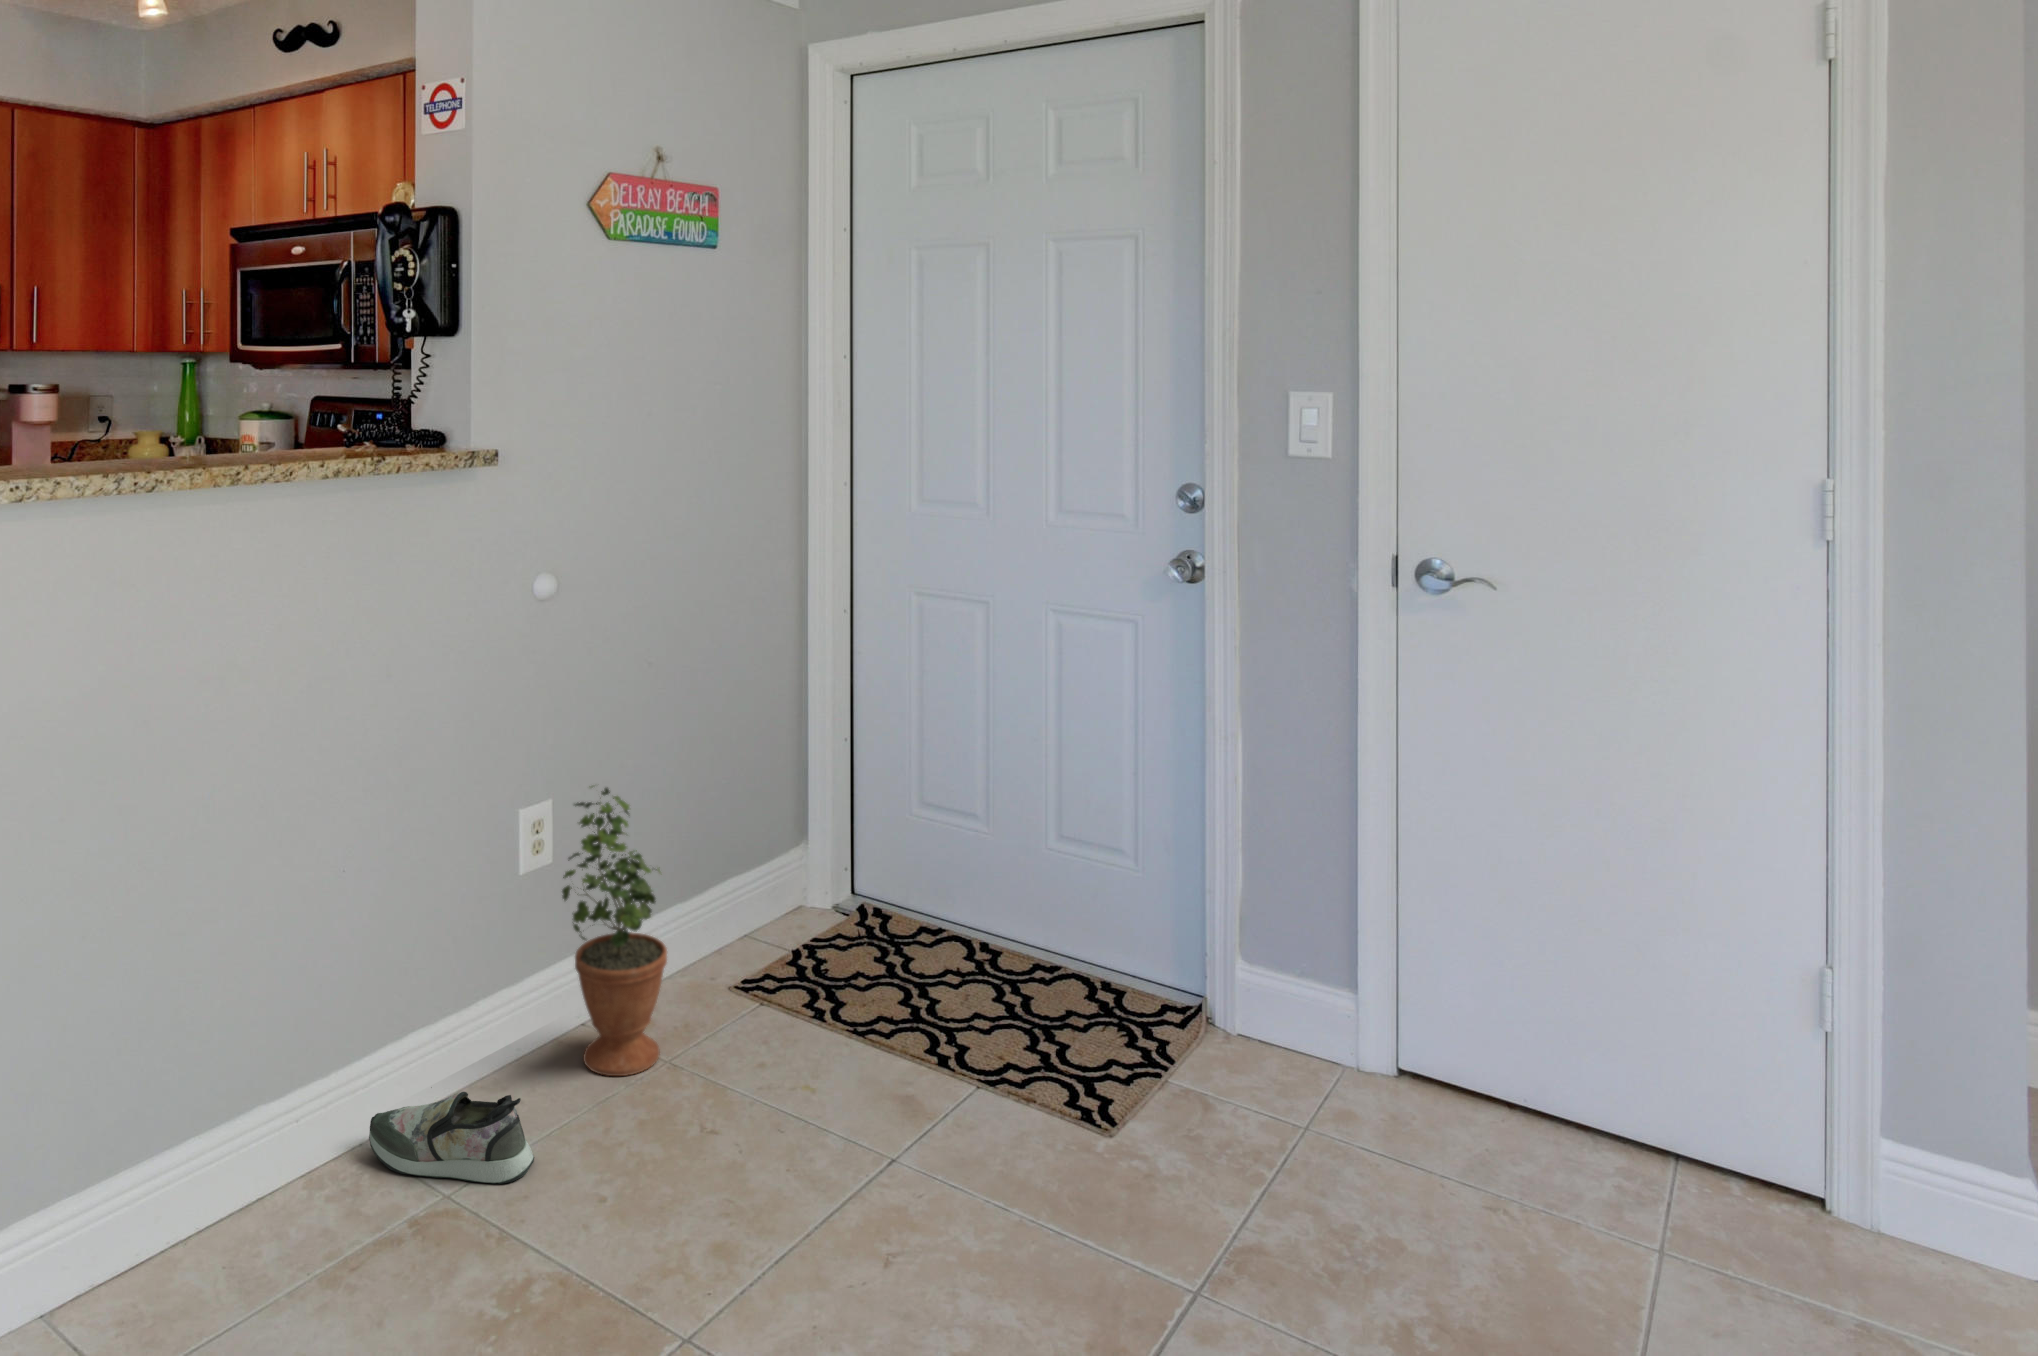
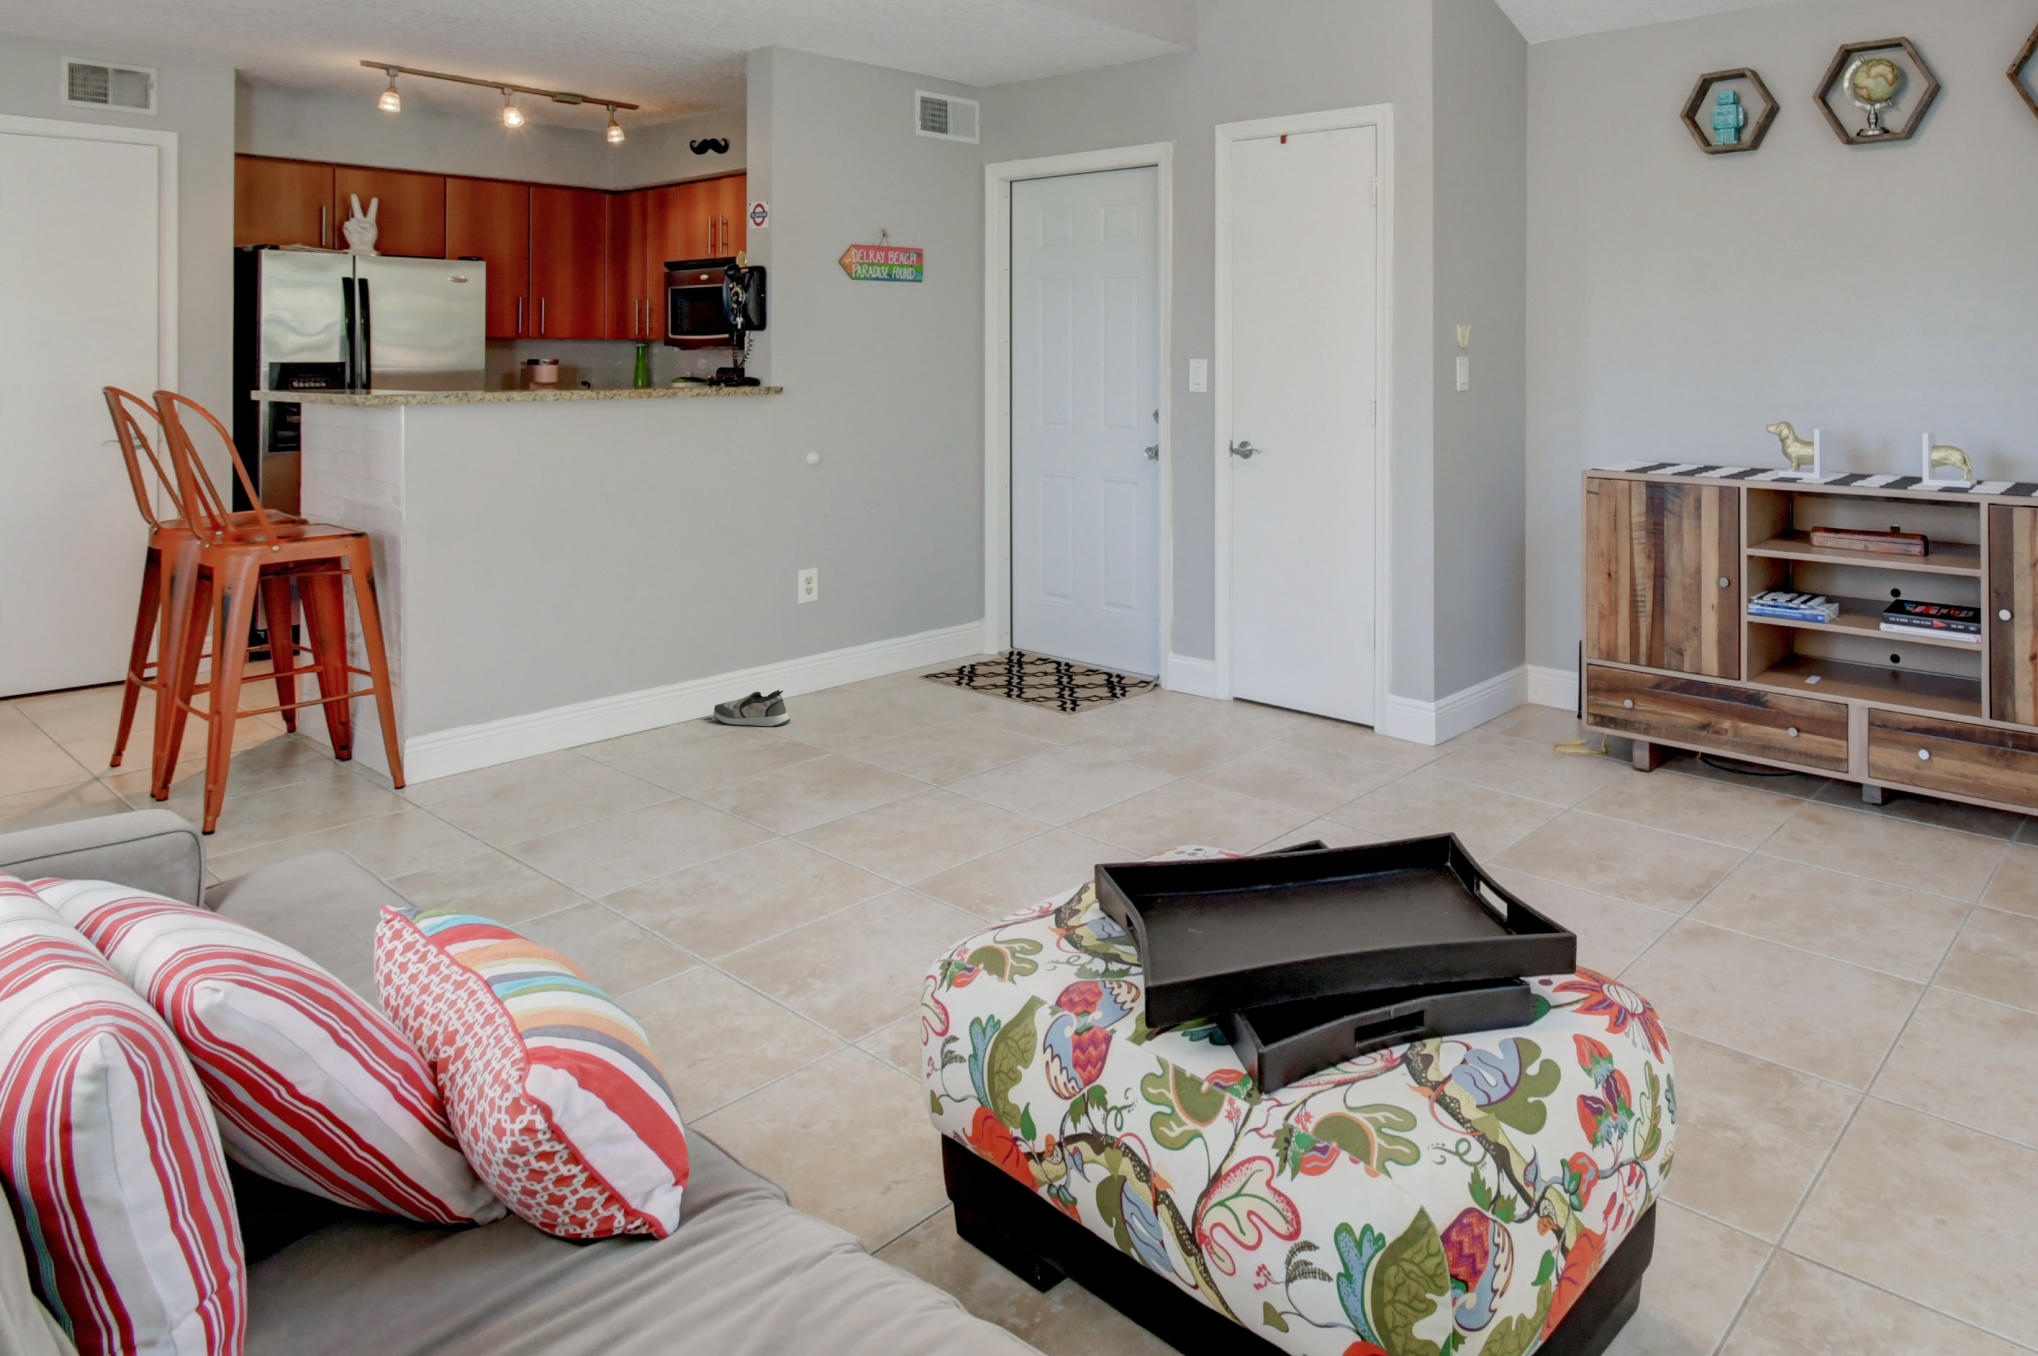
potted plant: present [562,786,667,1076] -> none [816,562,873,703]

